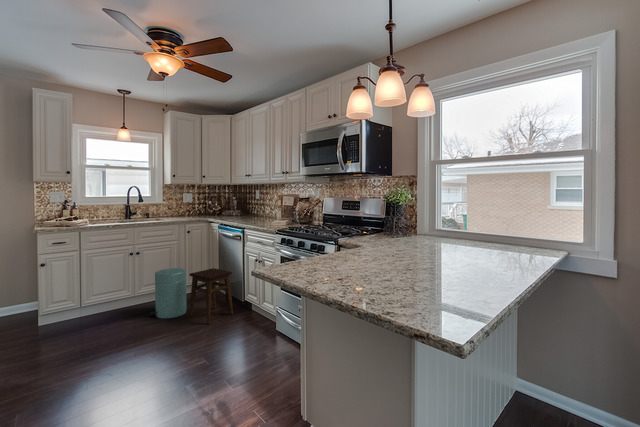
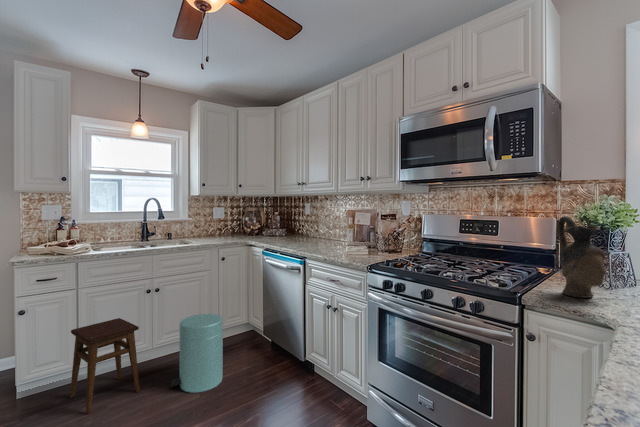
ceramic pitcher: none [360,198,378,240] -> present [557,216,605,298]
stool: present [189,268,233,324] -> present [70,318,140,414]

